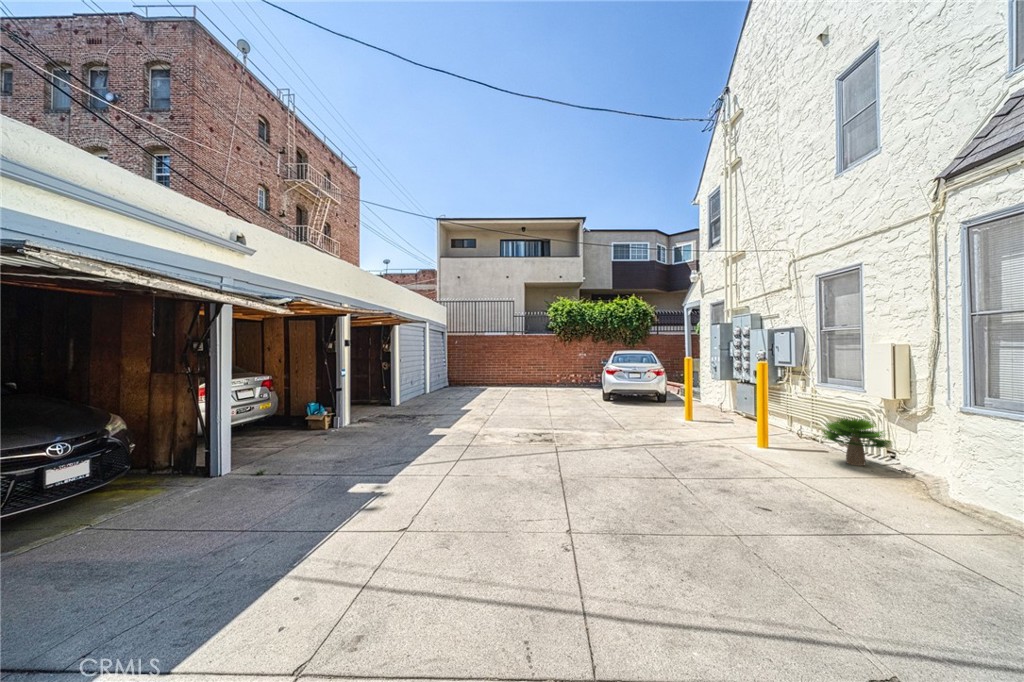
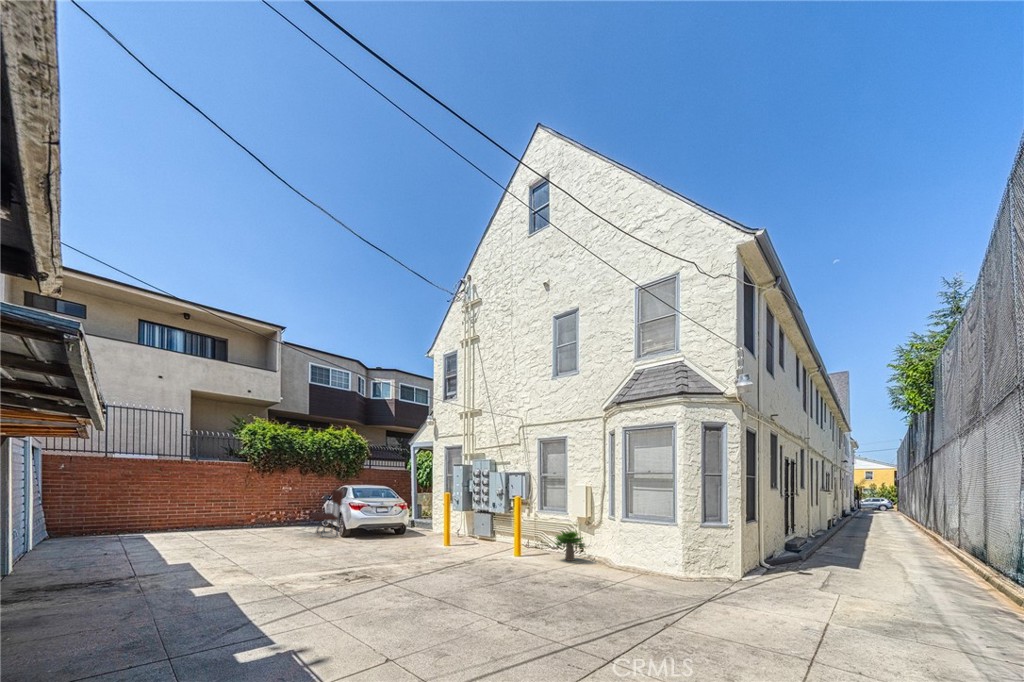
bench: none [577,354,605,399] -> present [311,490,343,538]

